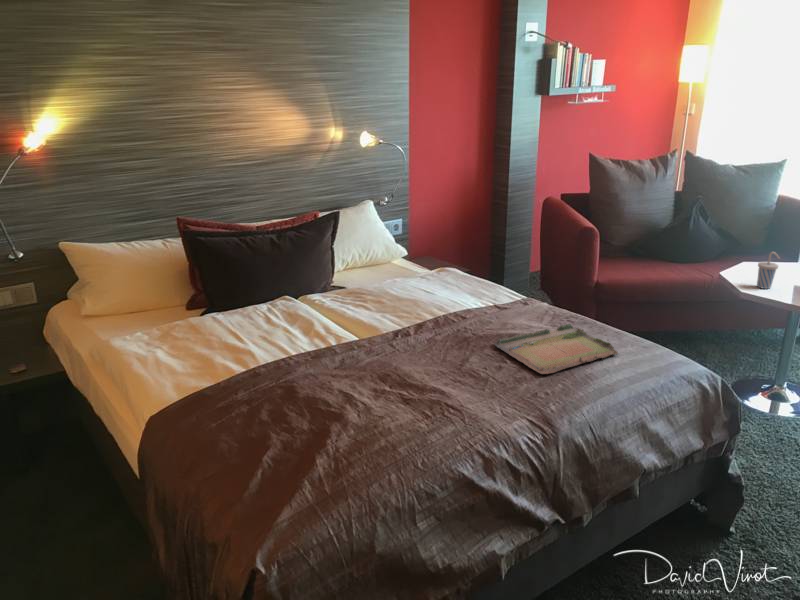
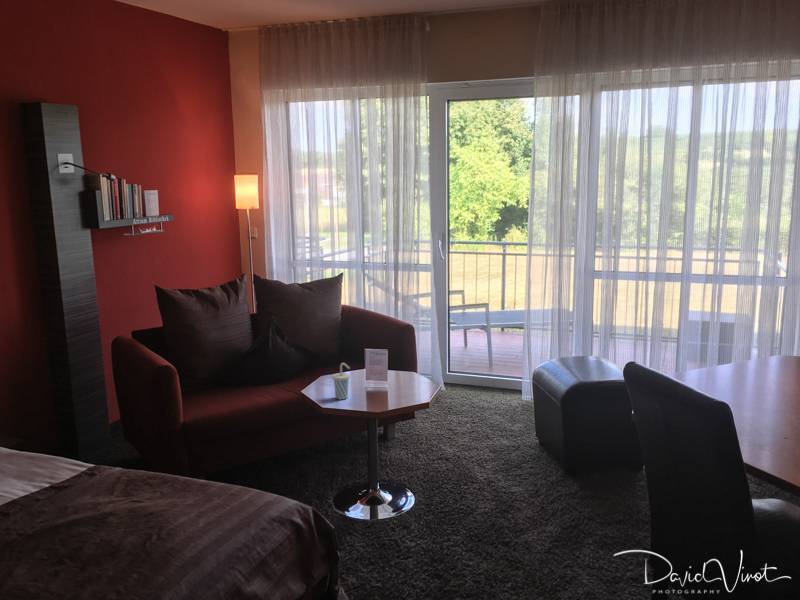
tray: present [494,324,618,374] -> none [48,488,206,568]

